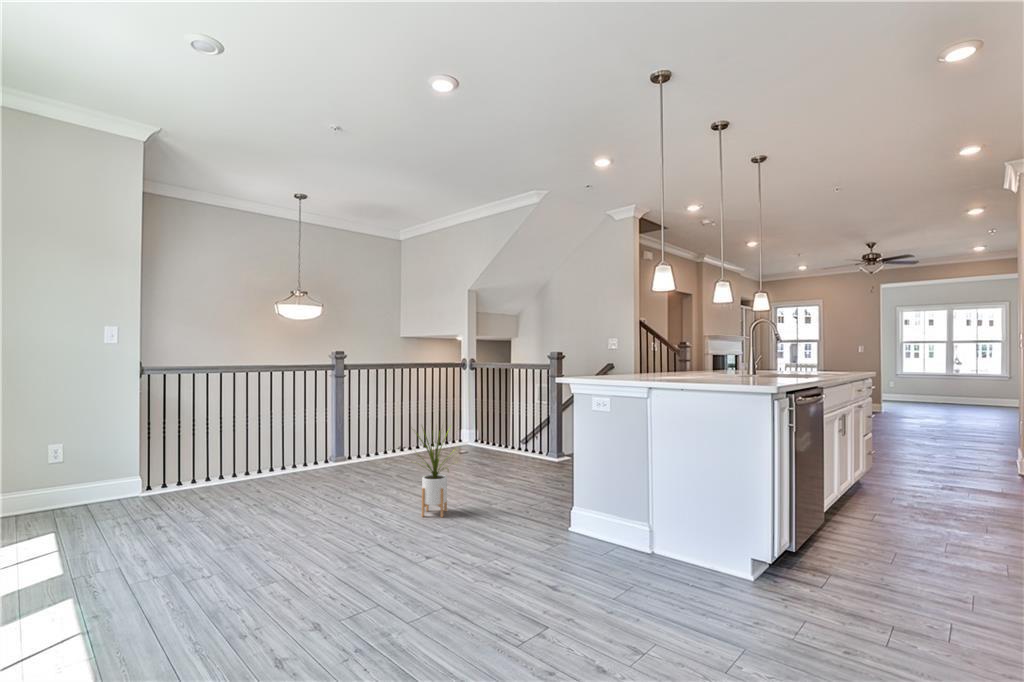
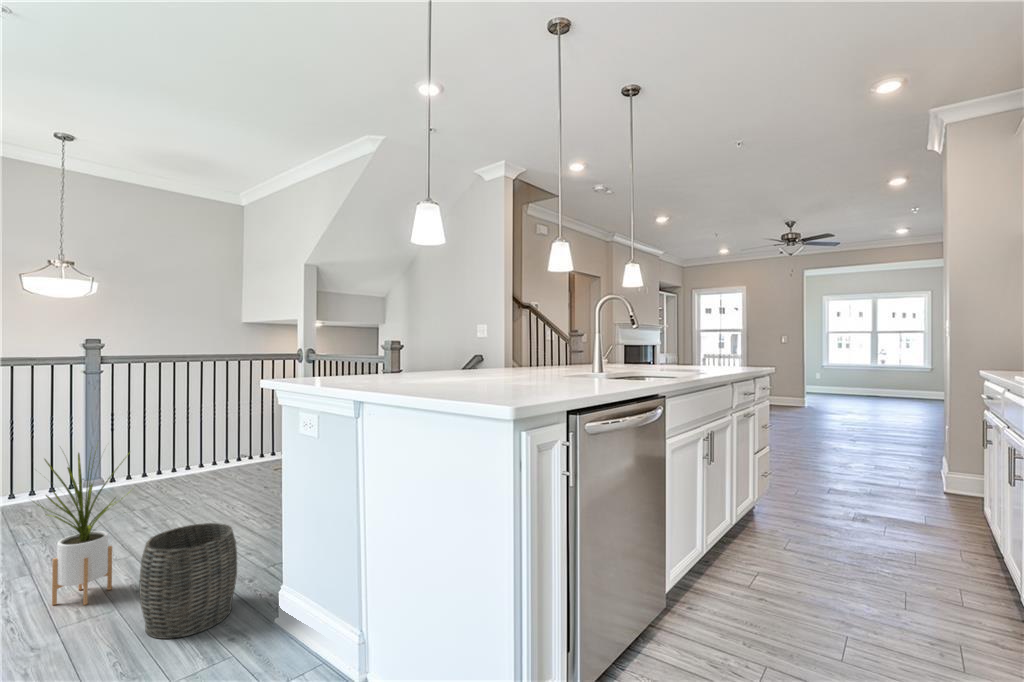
woven basket: none [490,469,541,532] -> present [139,523,237,639]

